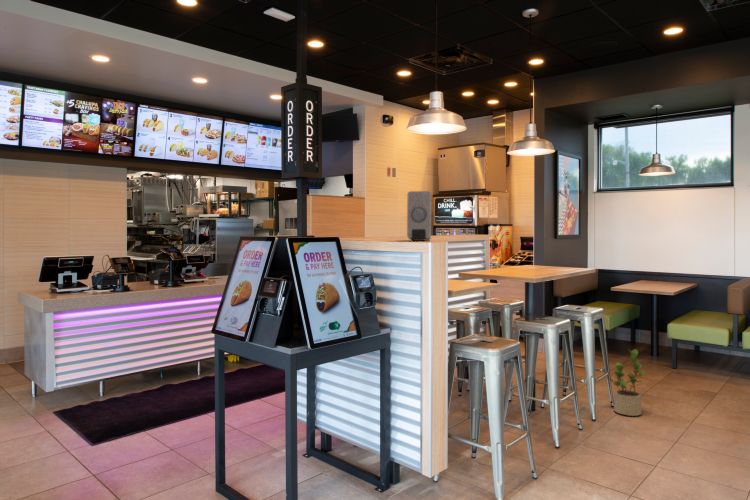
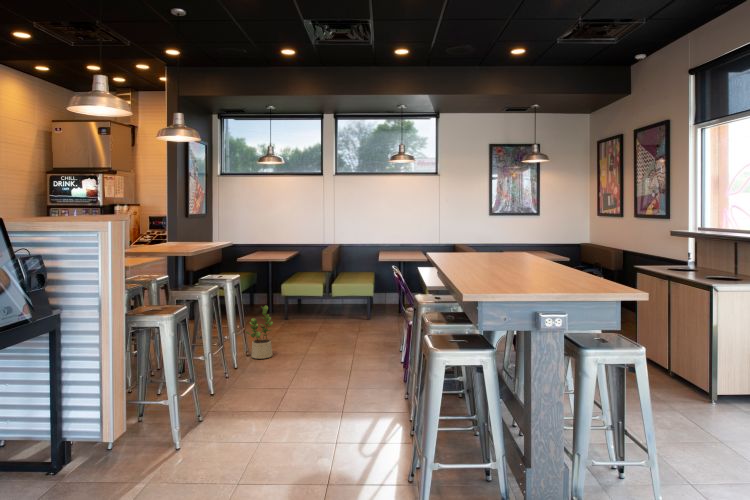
soap dispenser: present [407,191,431,241] -> none [78,172,107,220]

